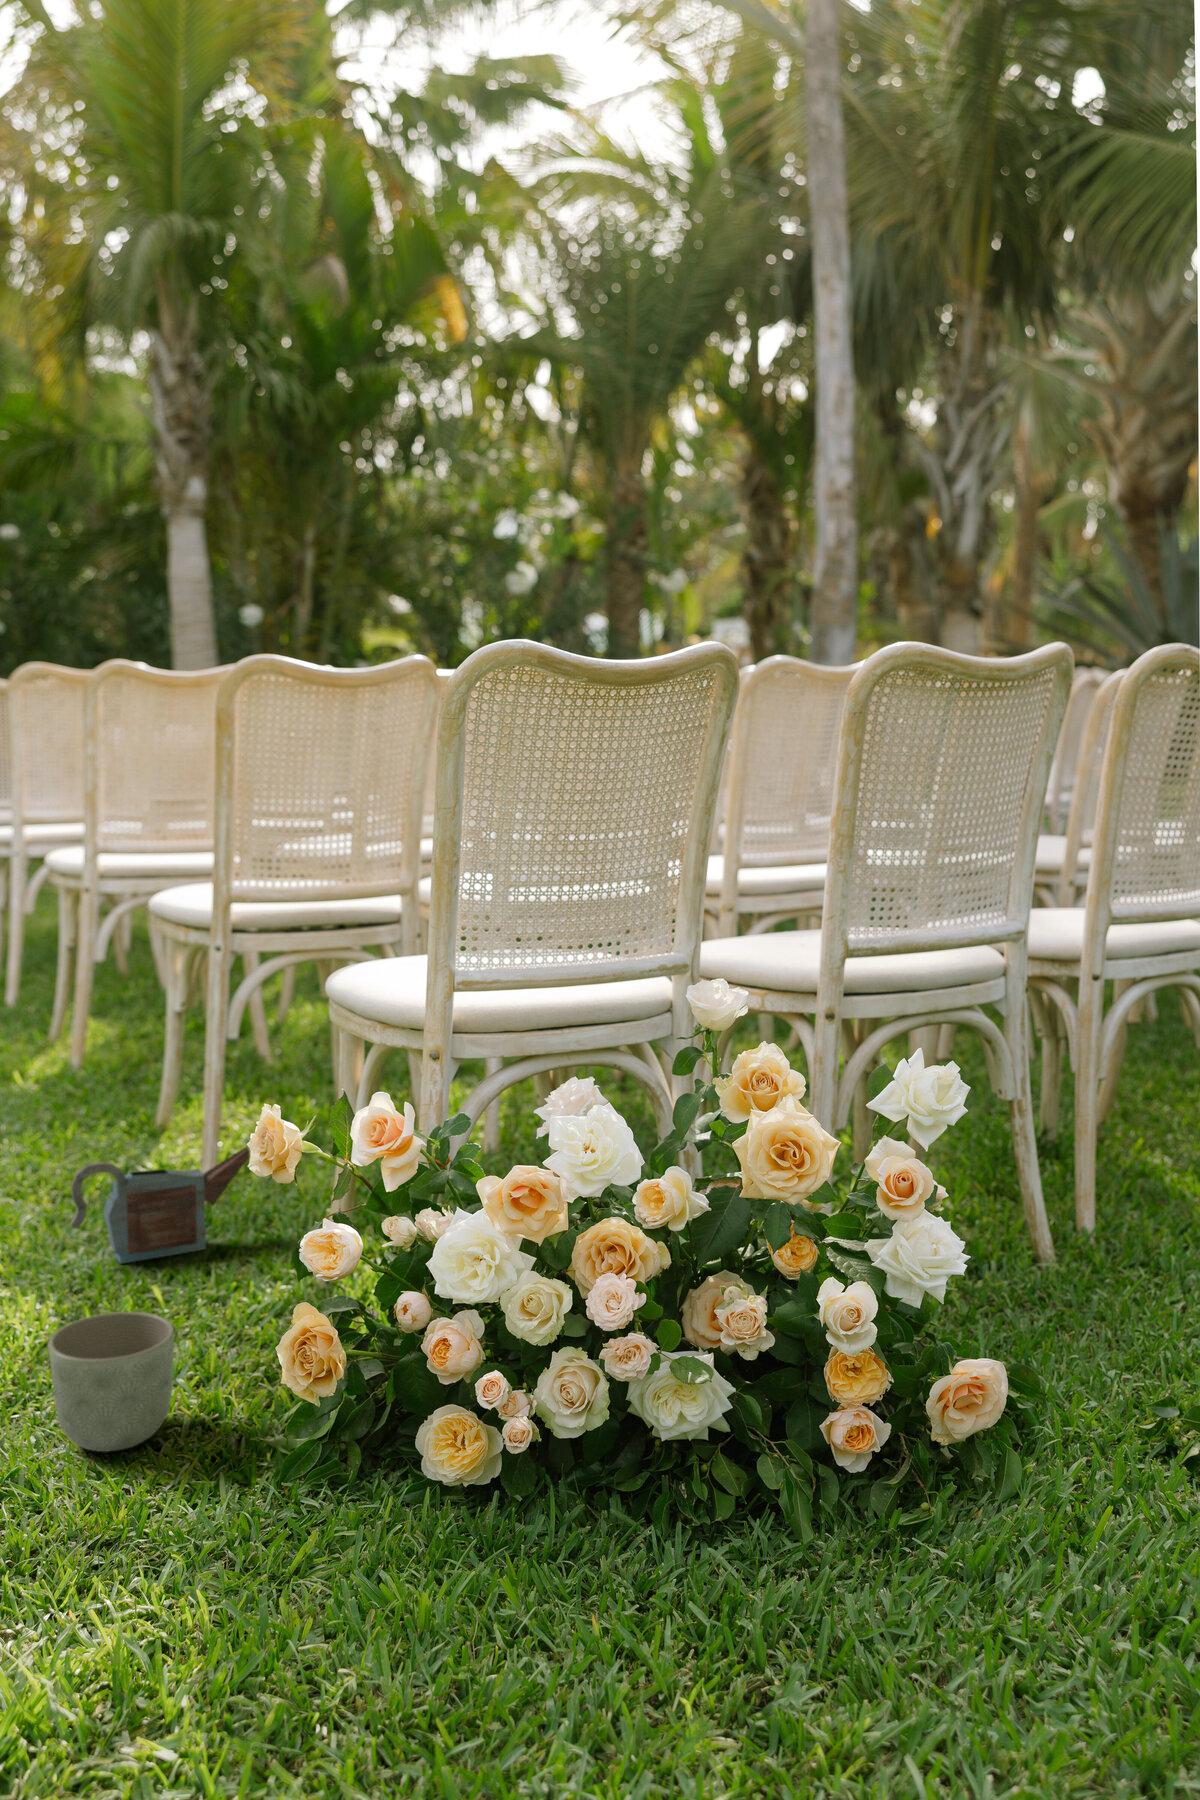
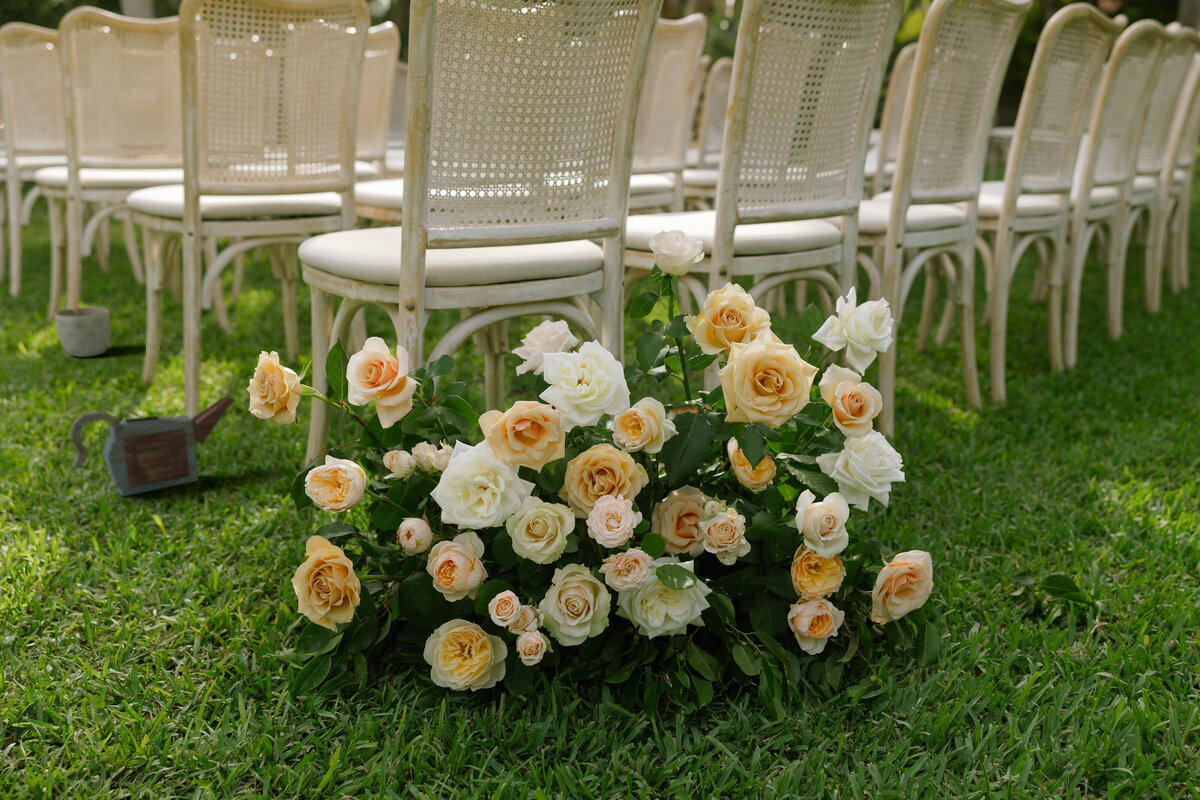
planter: present [48,1312,174,1452] -> present [55,307,110,357]

